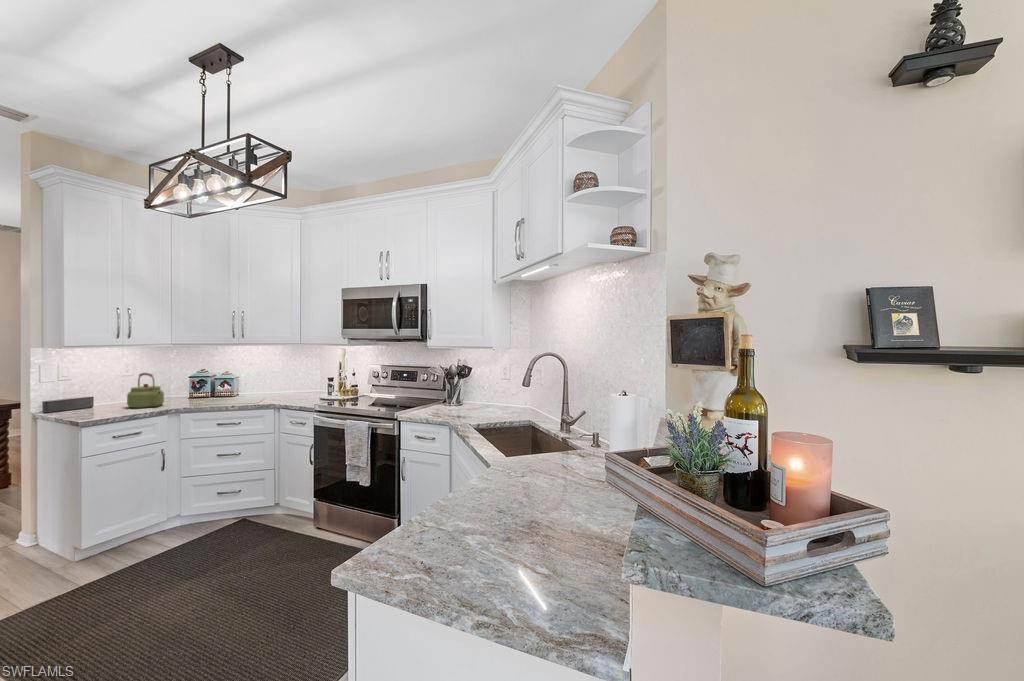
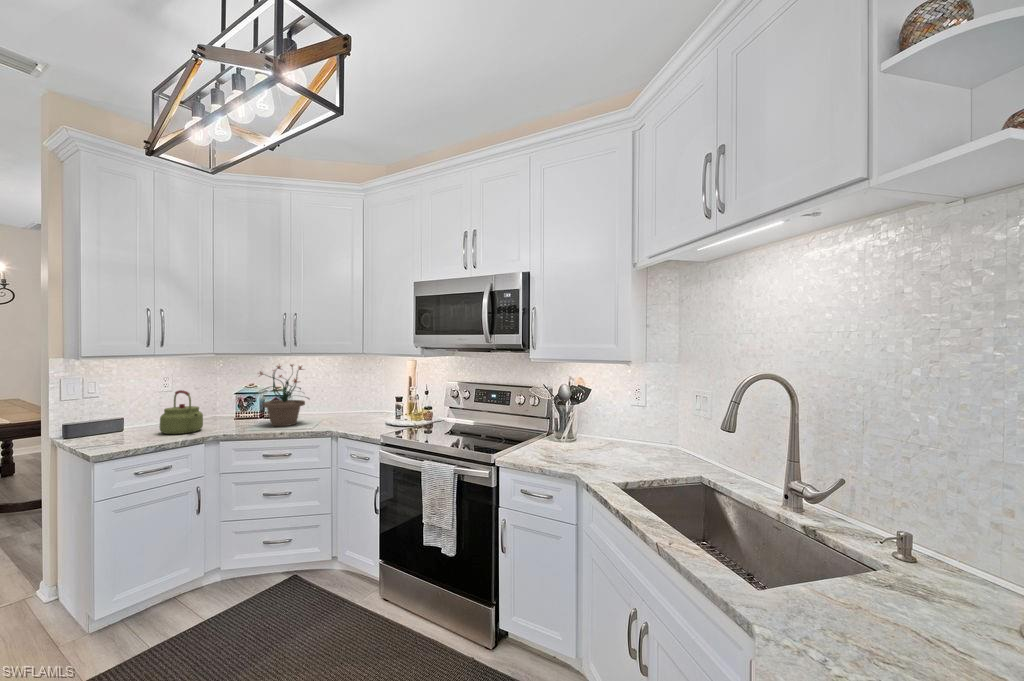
potted plant: none [208,351,255,401] -> present [260,365,309,426]

